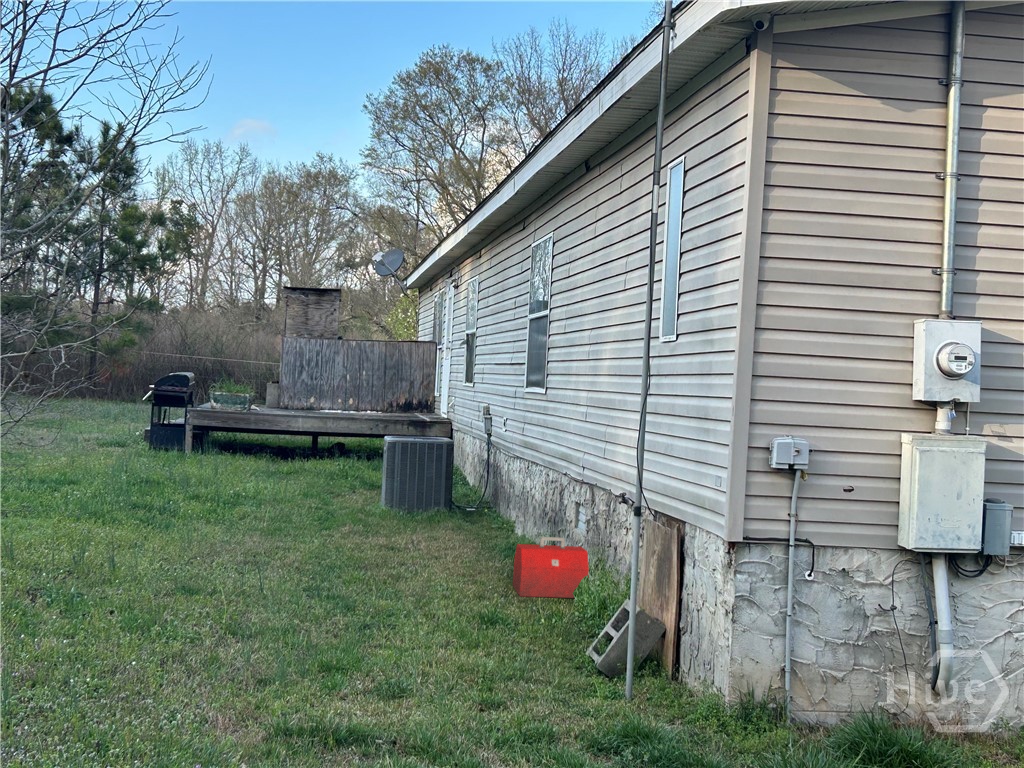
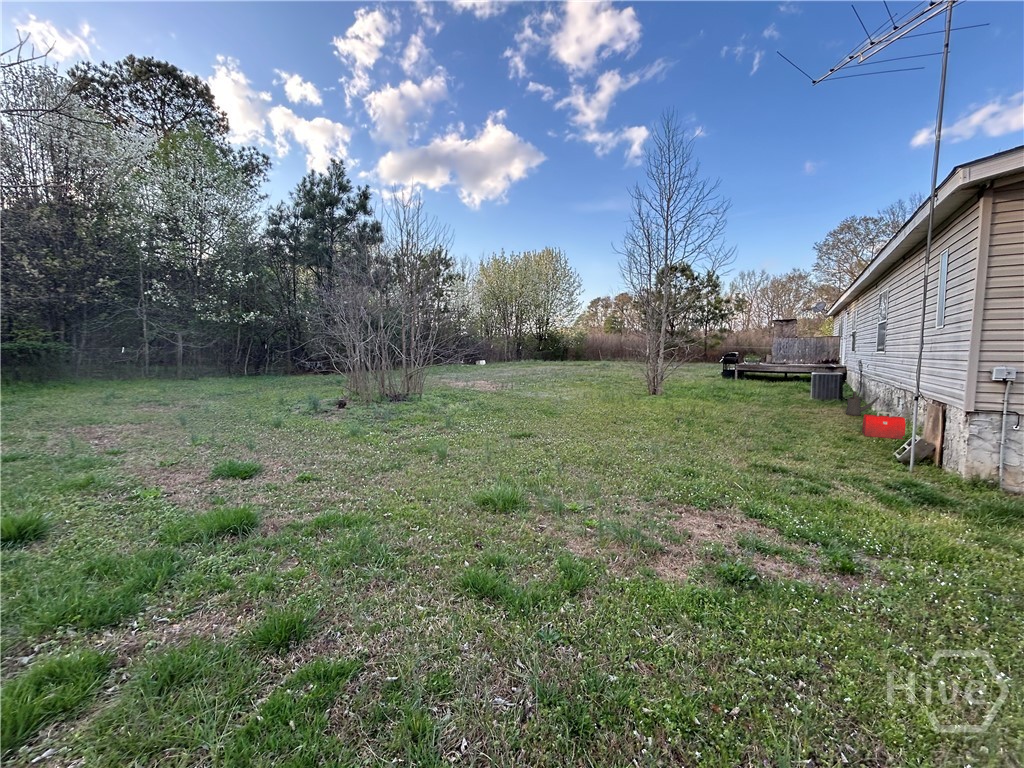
watering can: none [469,490,532,543] -> present [842,392,879,416]

